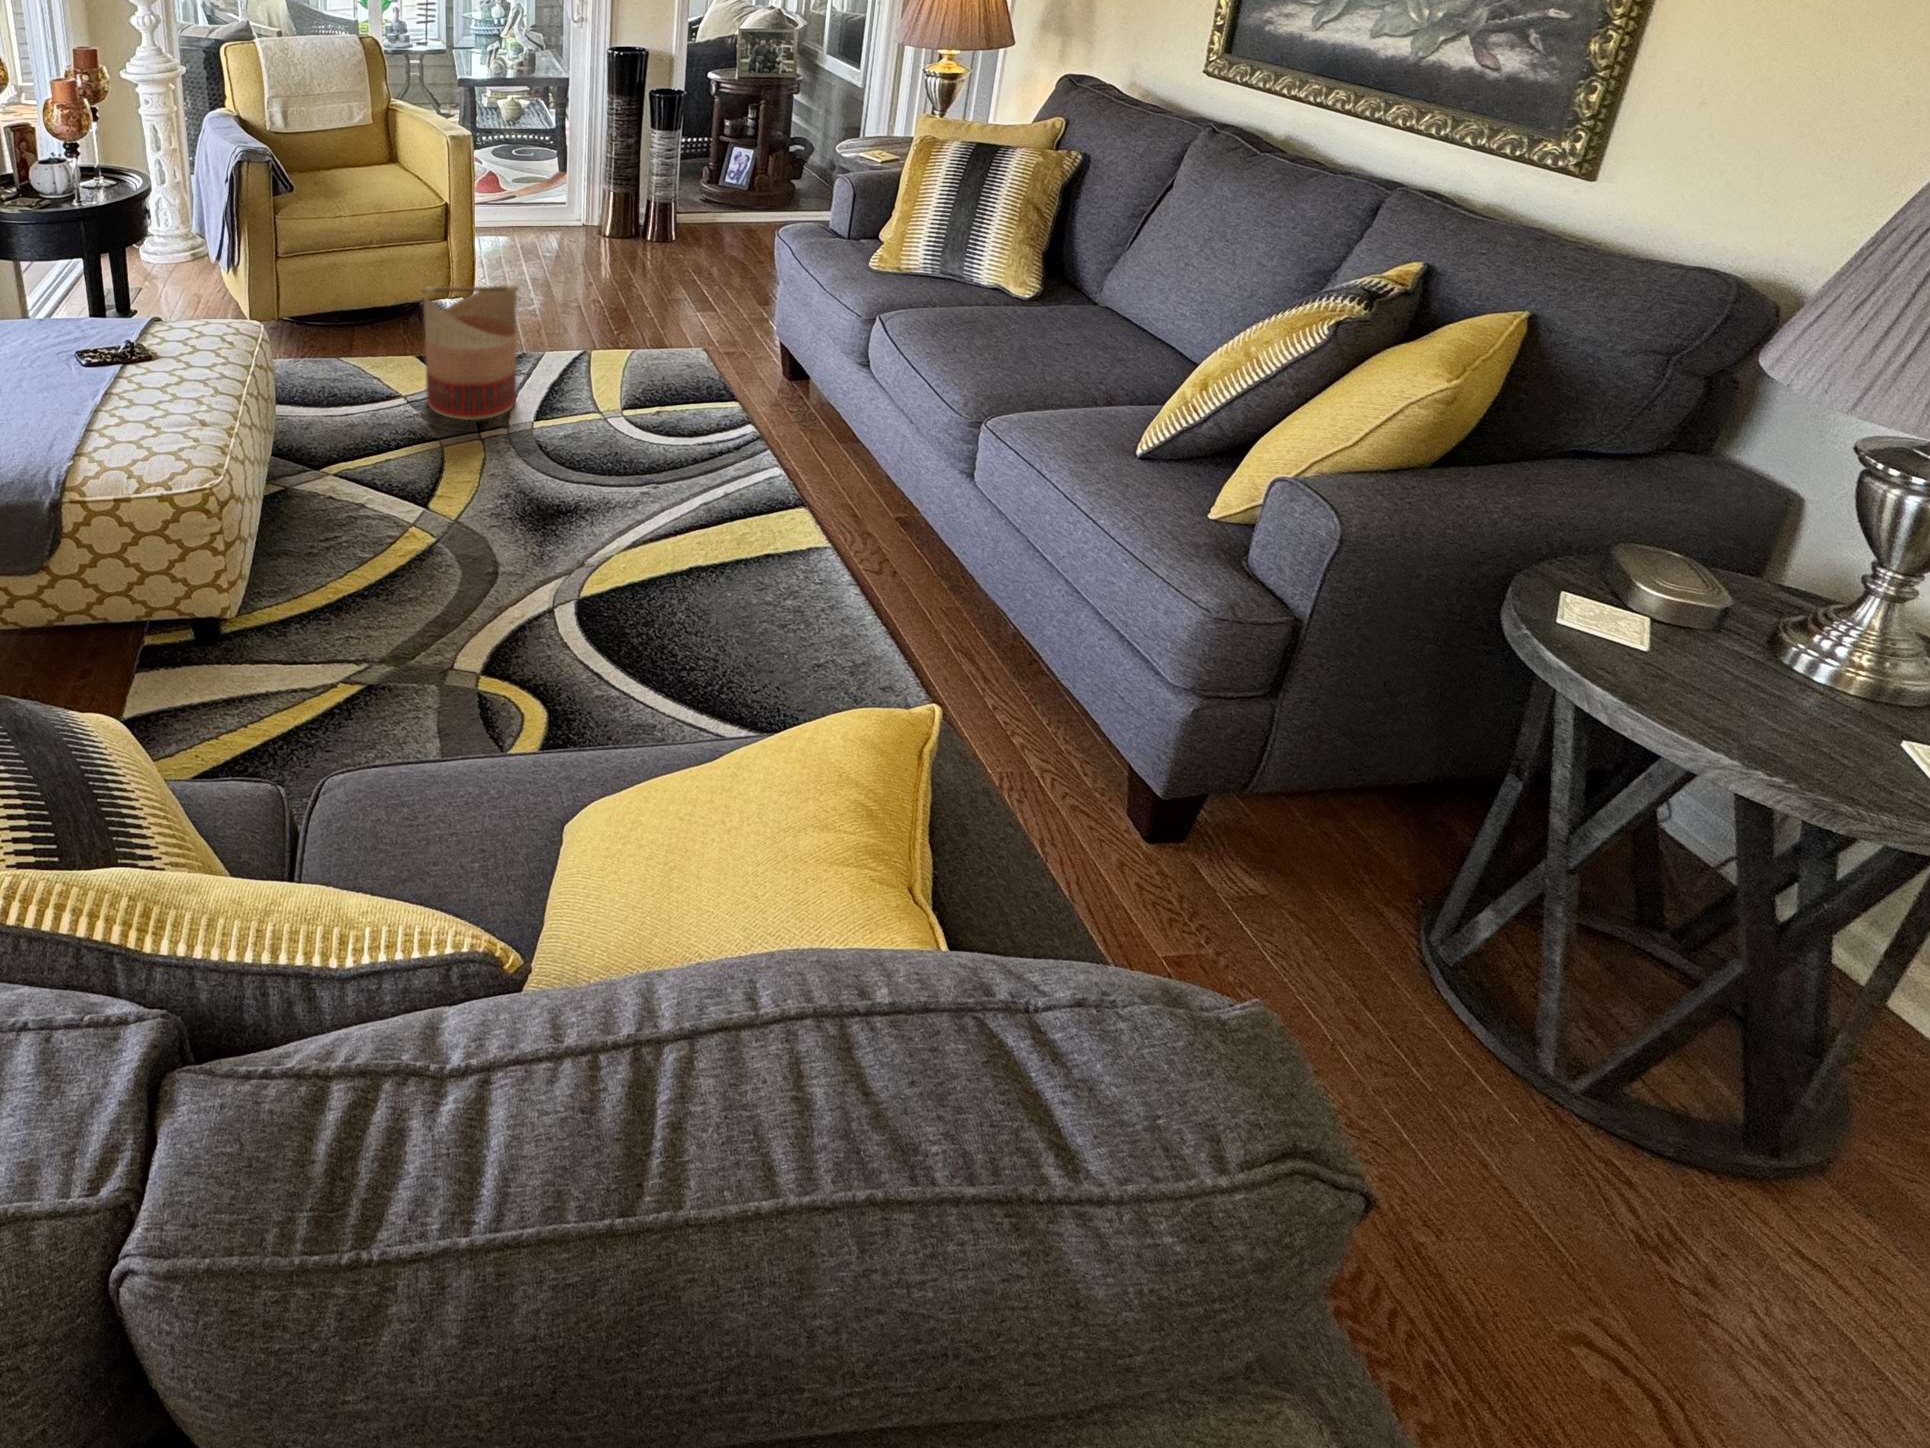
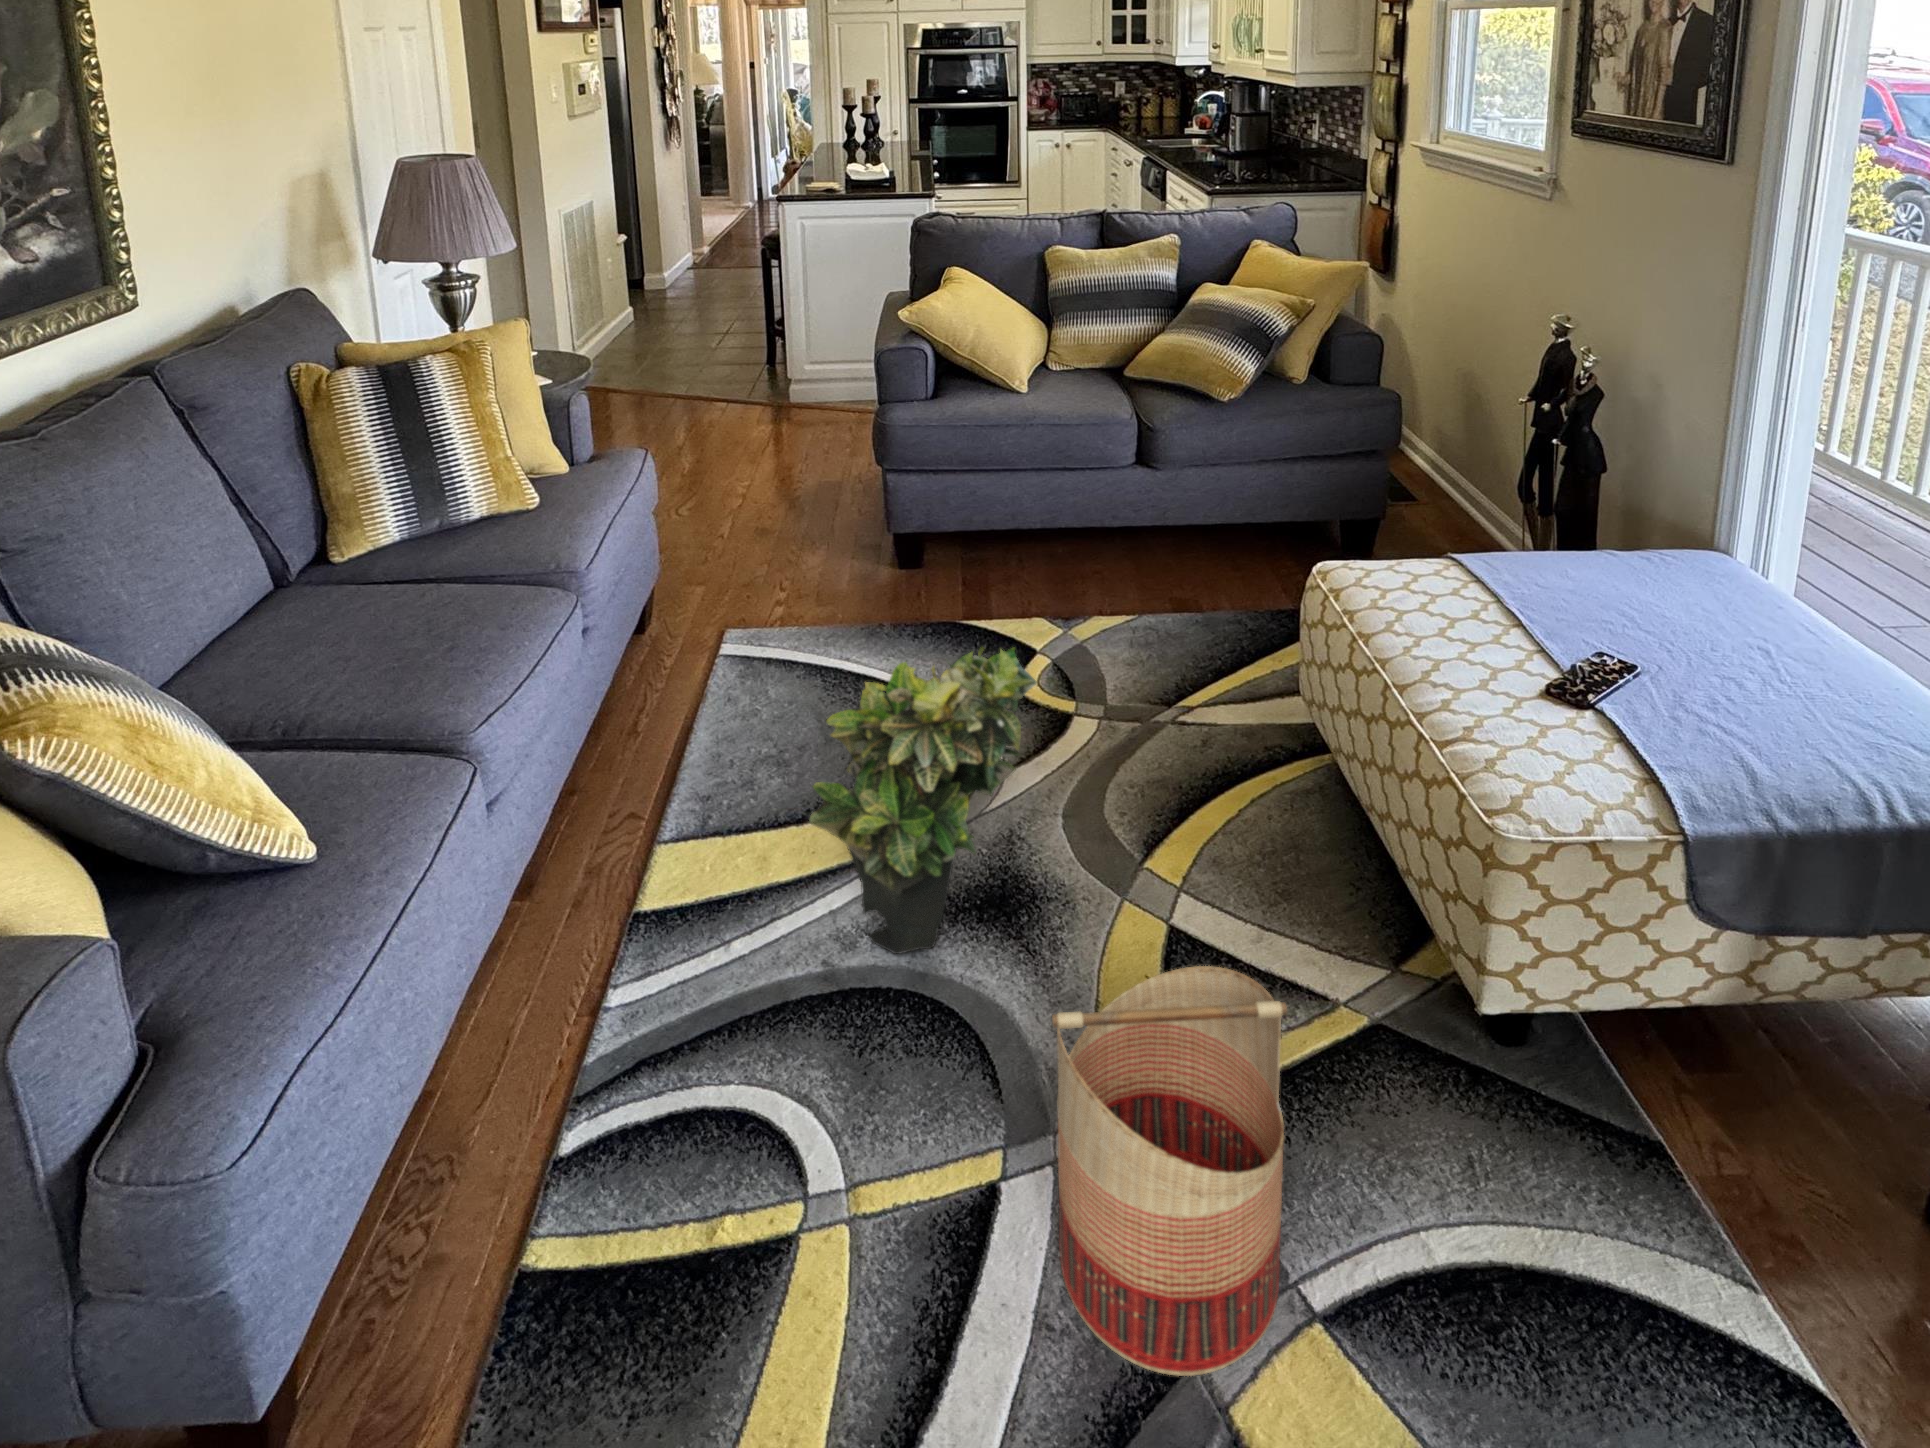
potted plant: none [523,234,665,496] -> present [810,647,1037,954]

